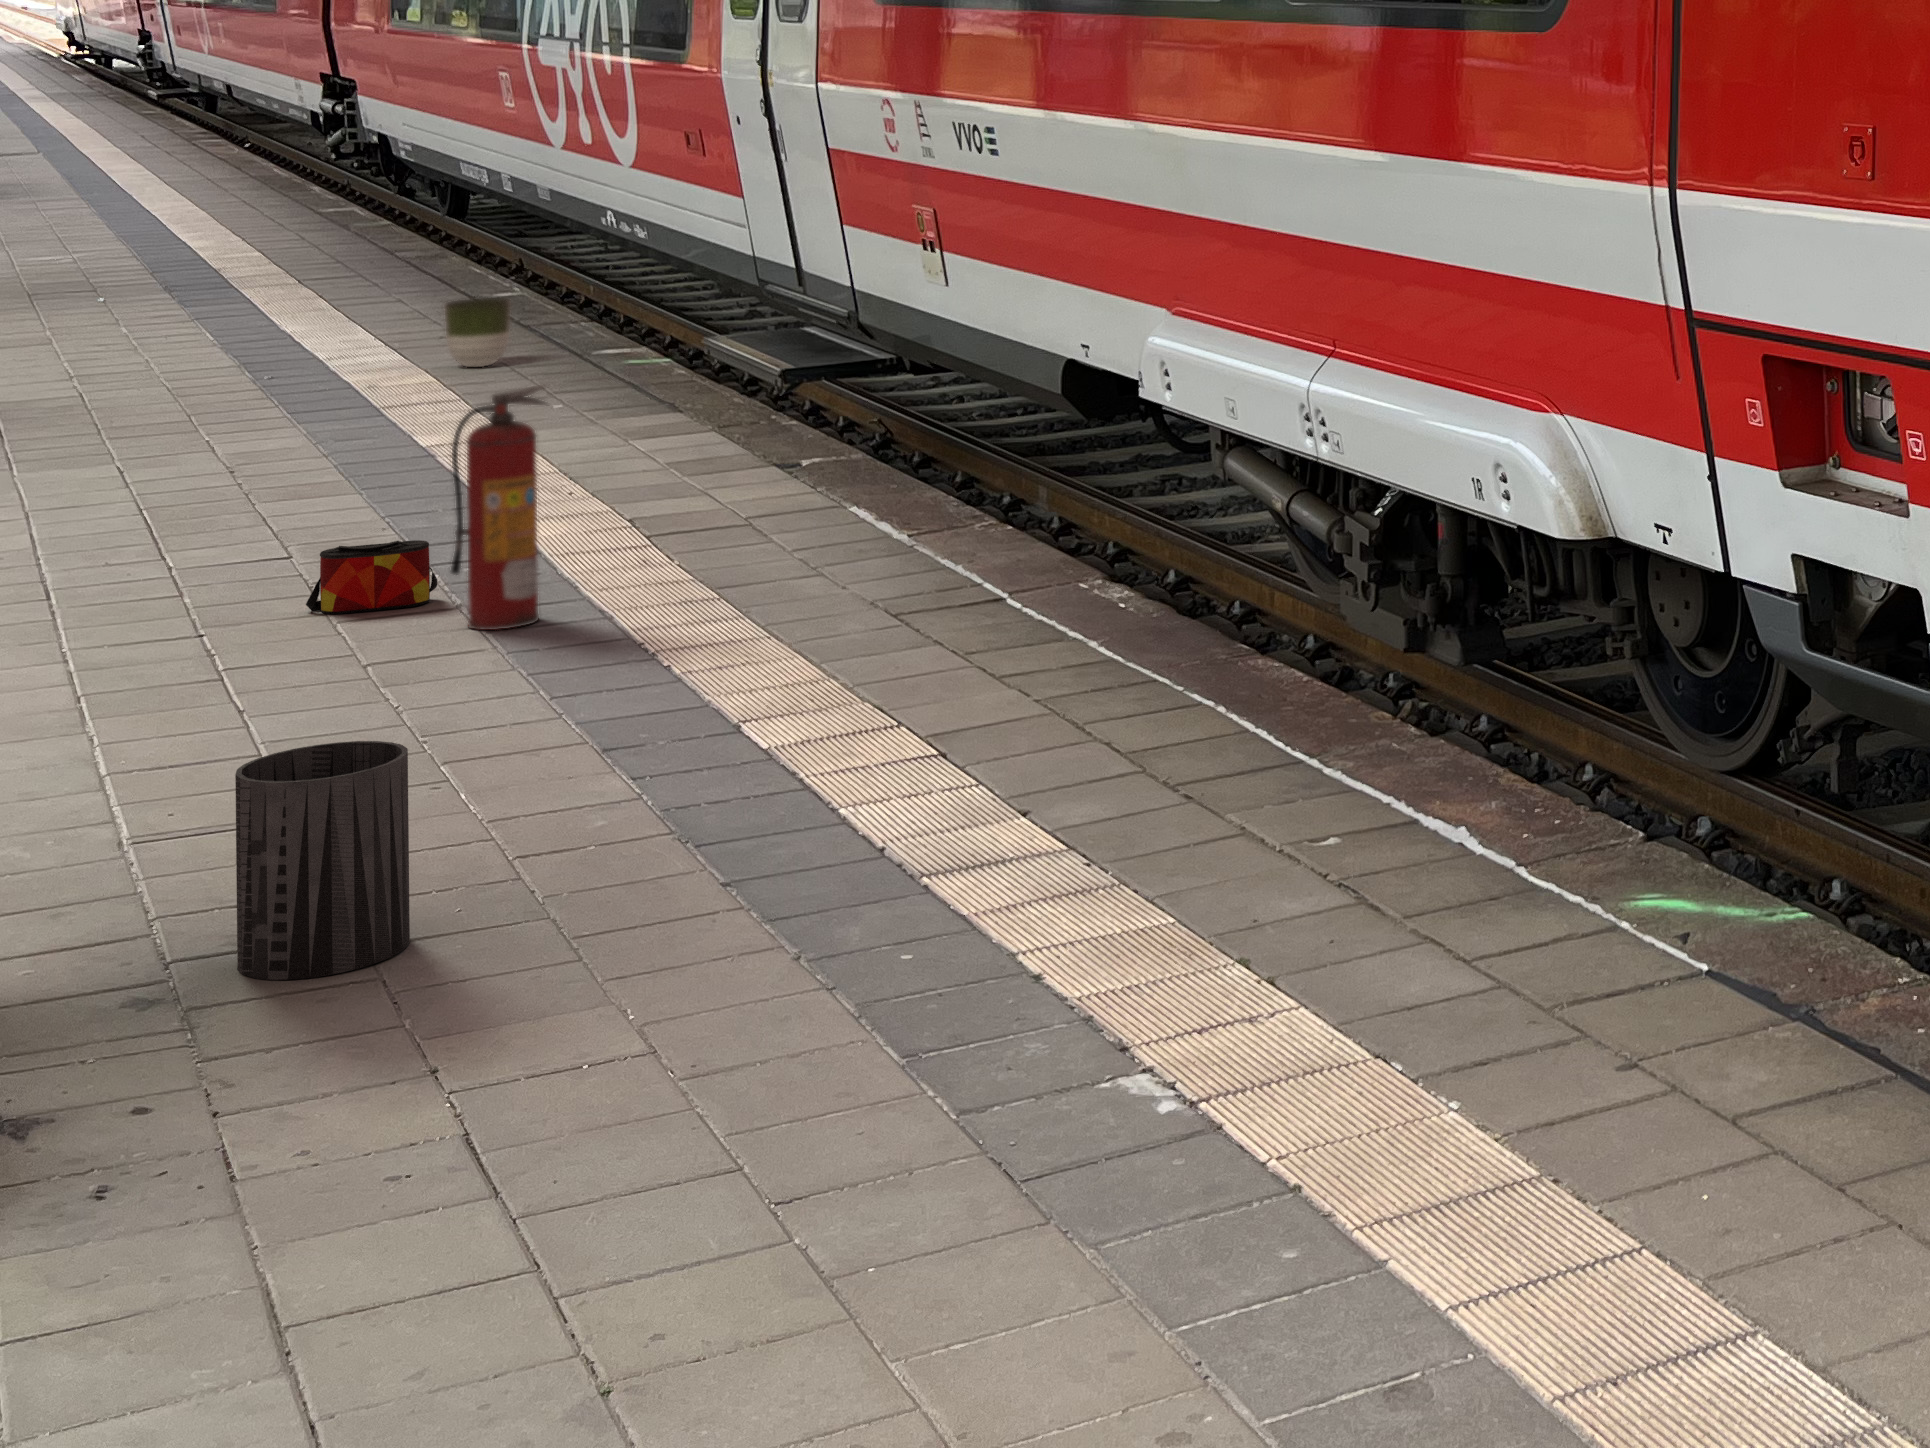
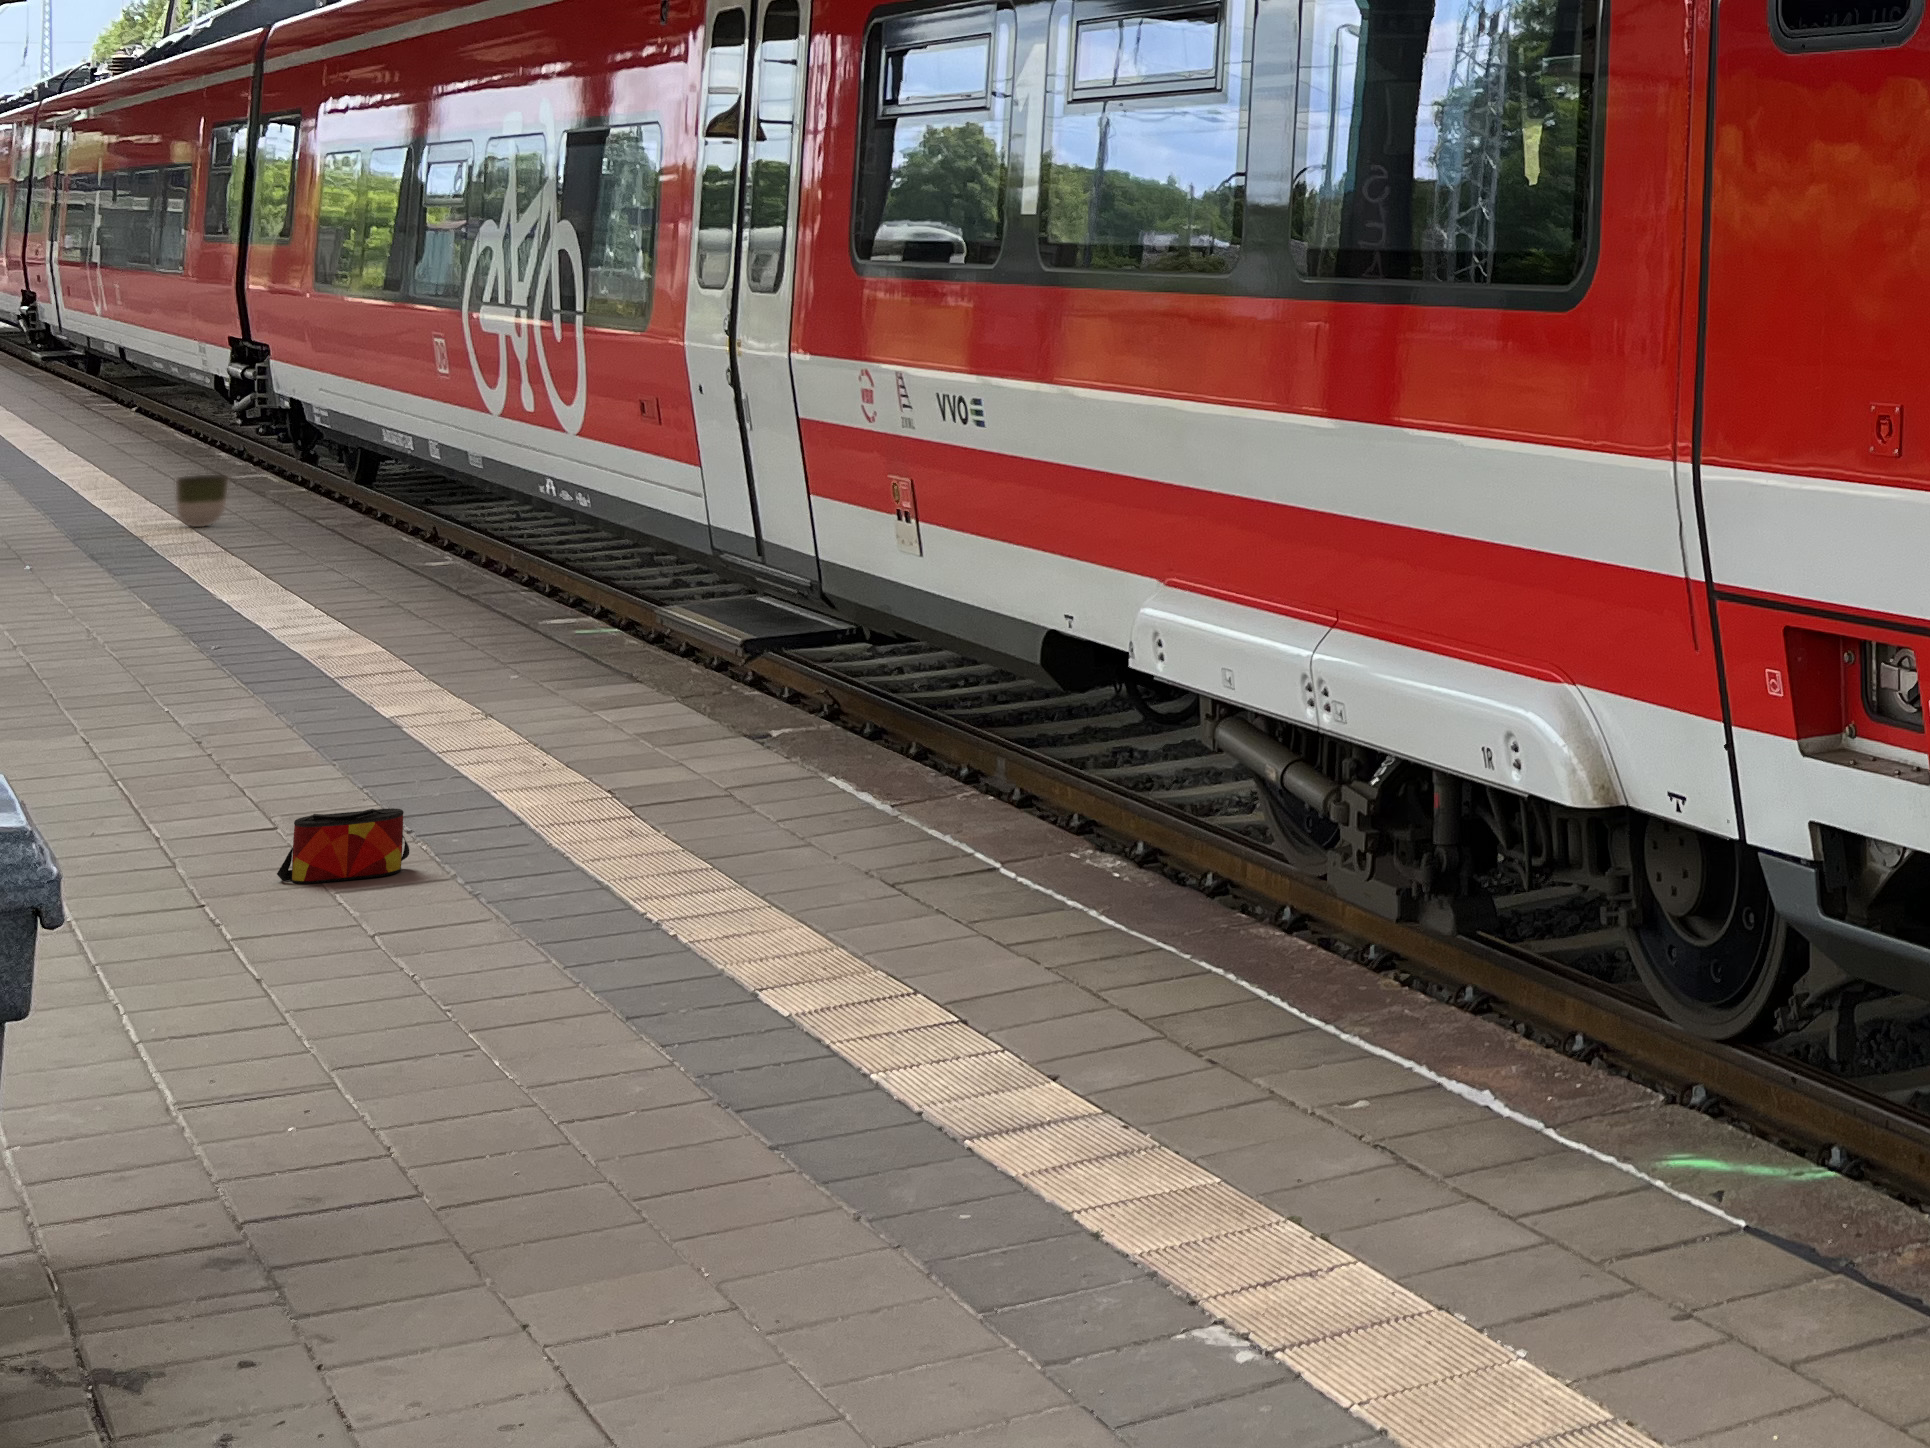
planter: present [445,298,511,367] -> present [176,475,228,527]
fire extinguisher: present [451,384,546,630] -> none [428,649,538,900]
trash can: present [235,741,410,980] -> none [259,1009,438,1252]

